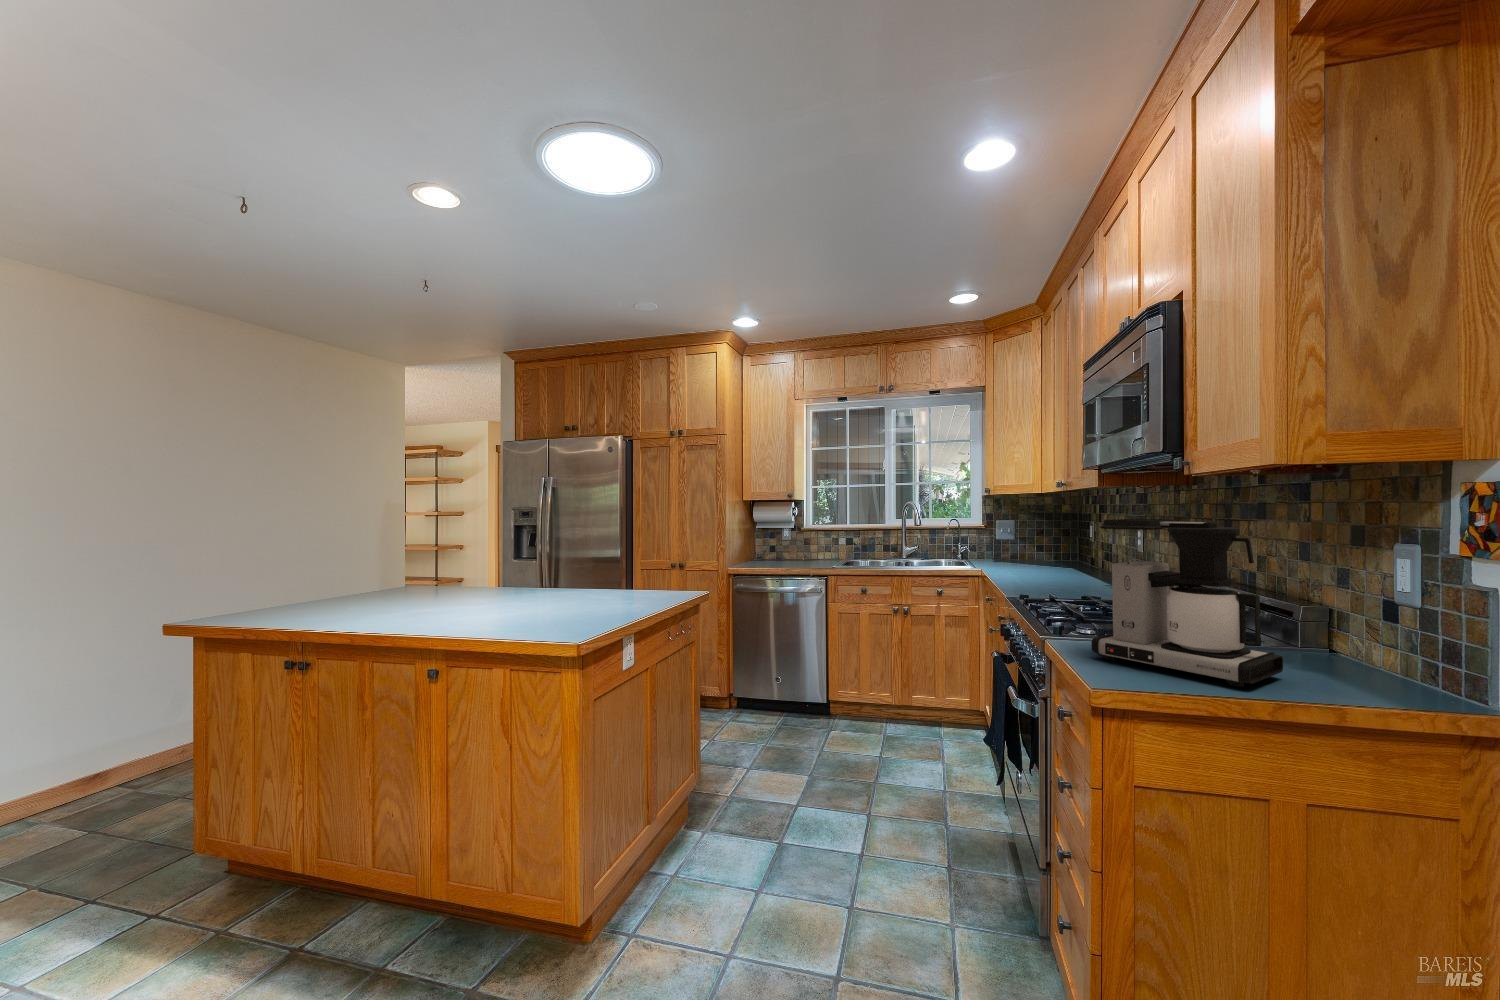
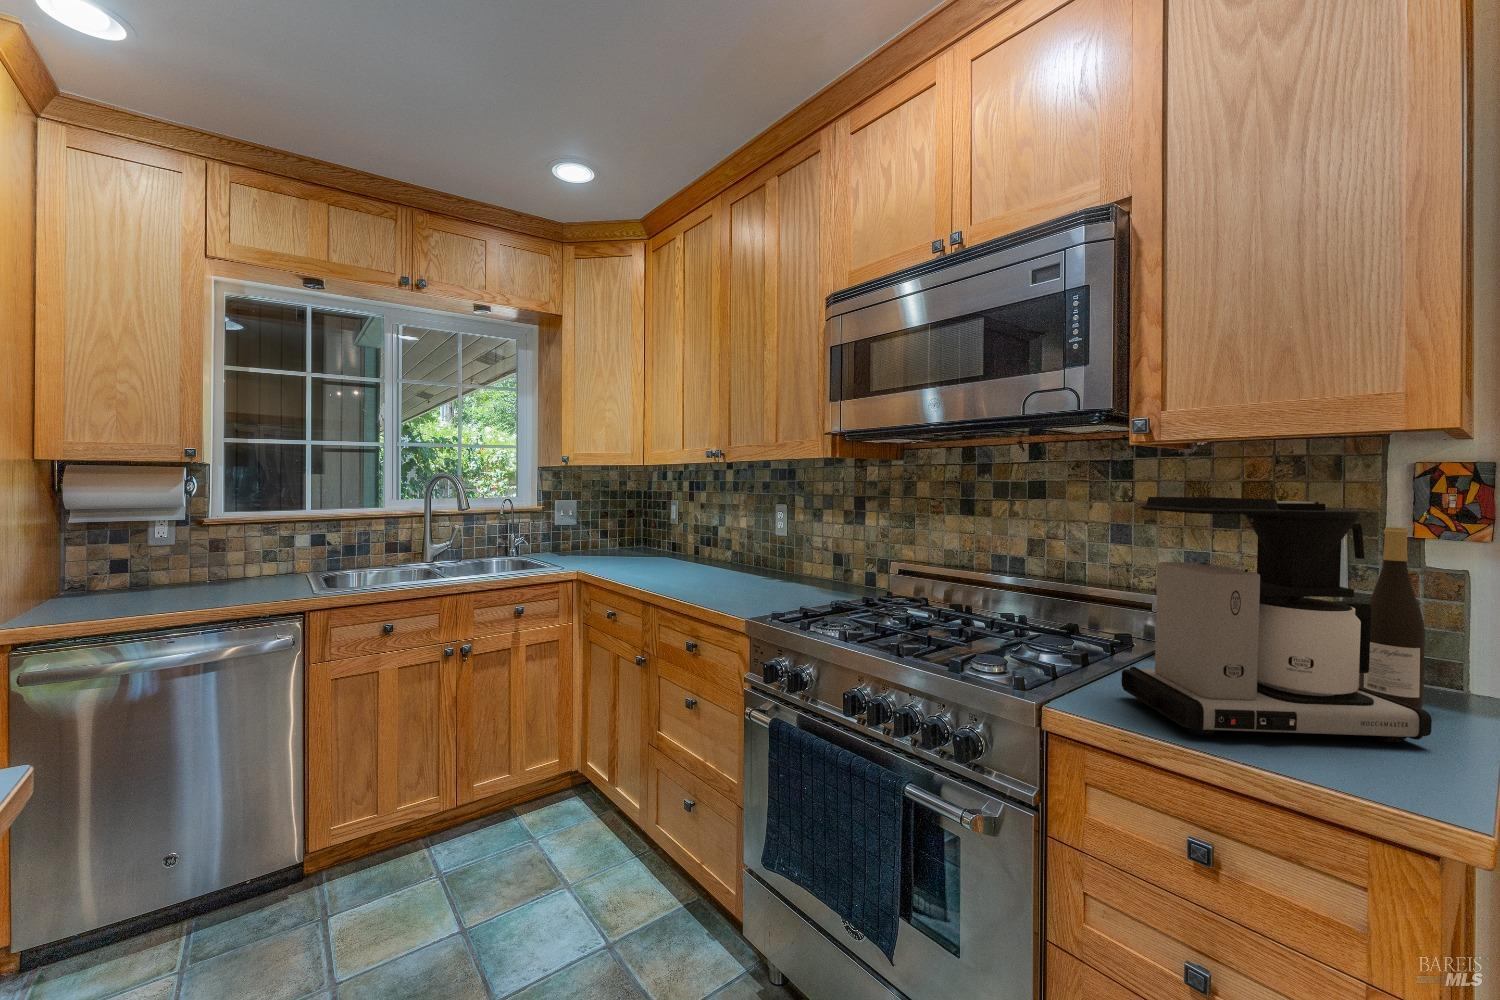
wine bottle: none [1328,544,1380,695] -> present [1359,527,1425,709]

